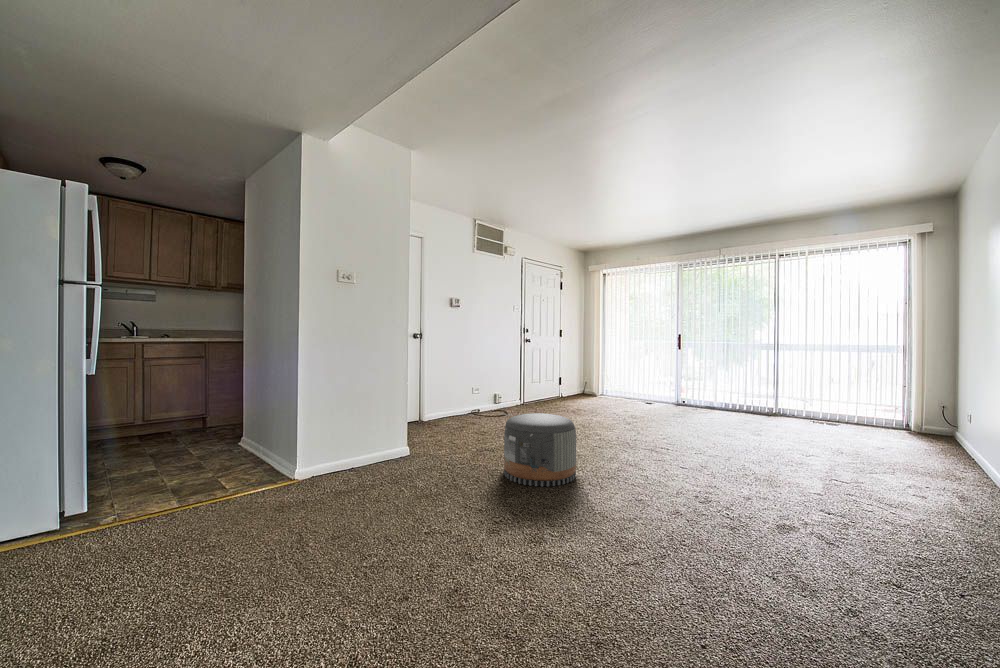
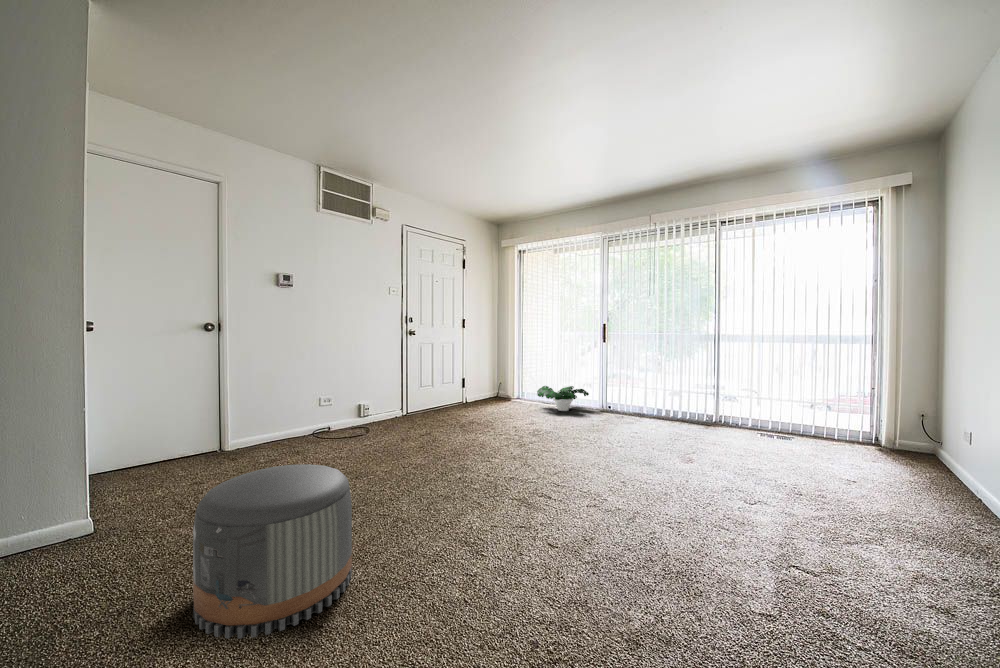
potted plant: none [623,384,668,404] -> present [537,386,589,411]

